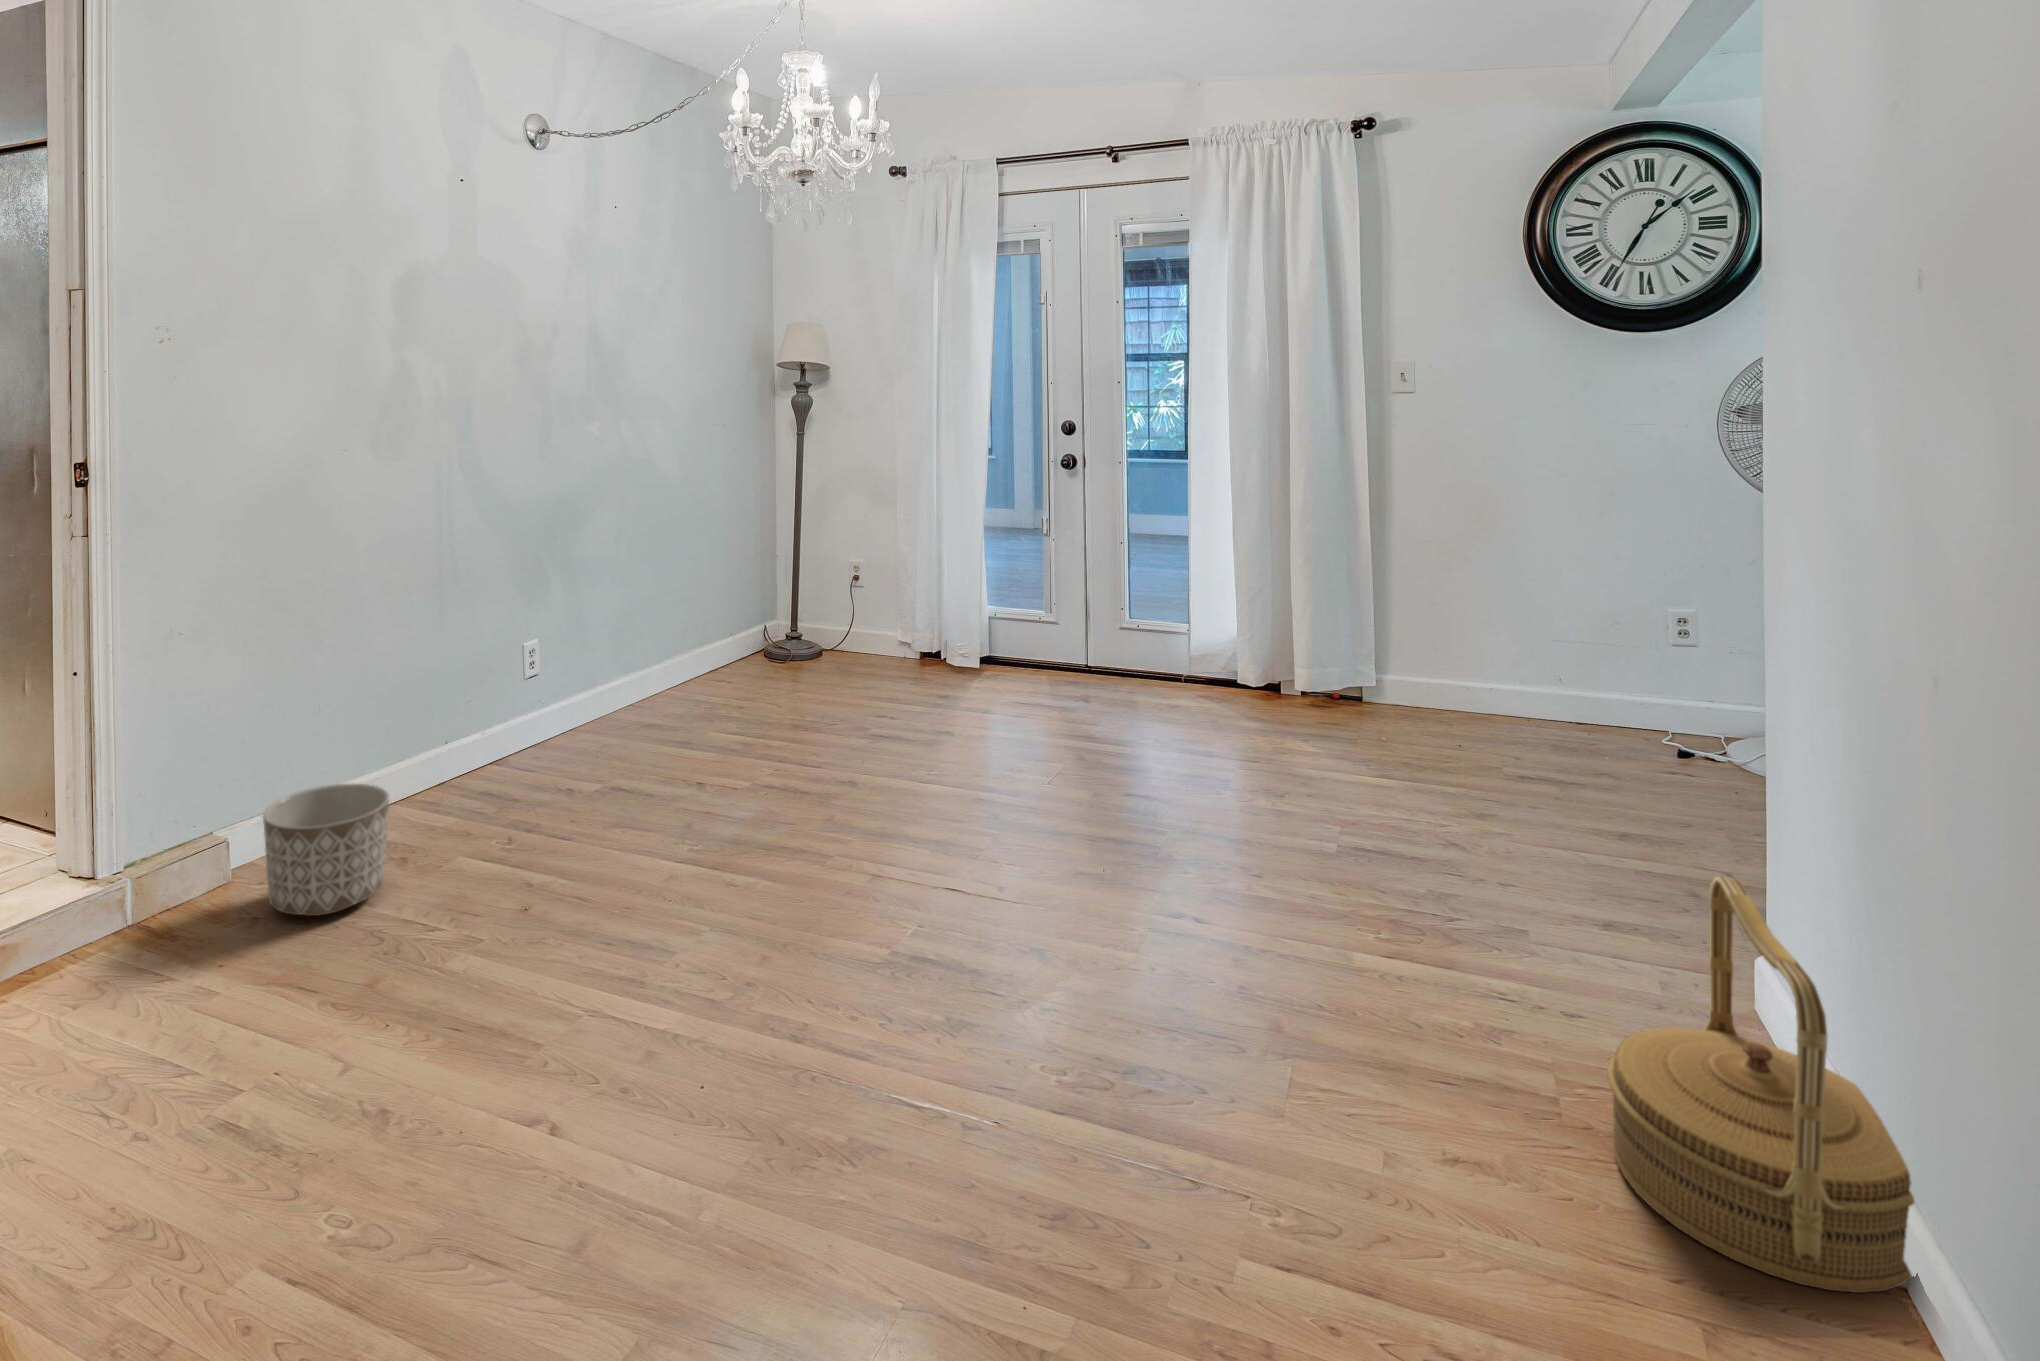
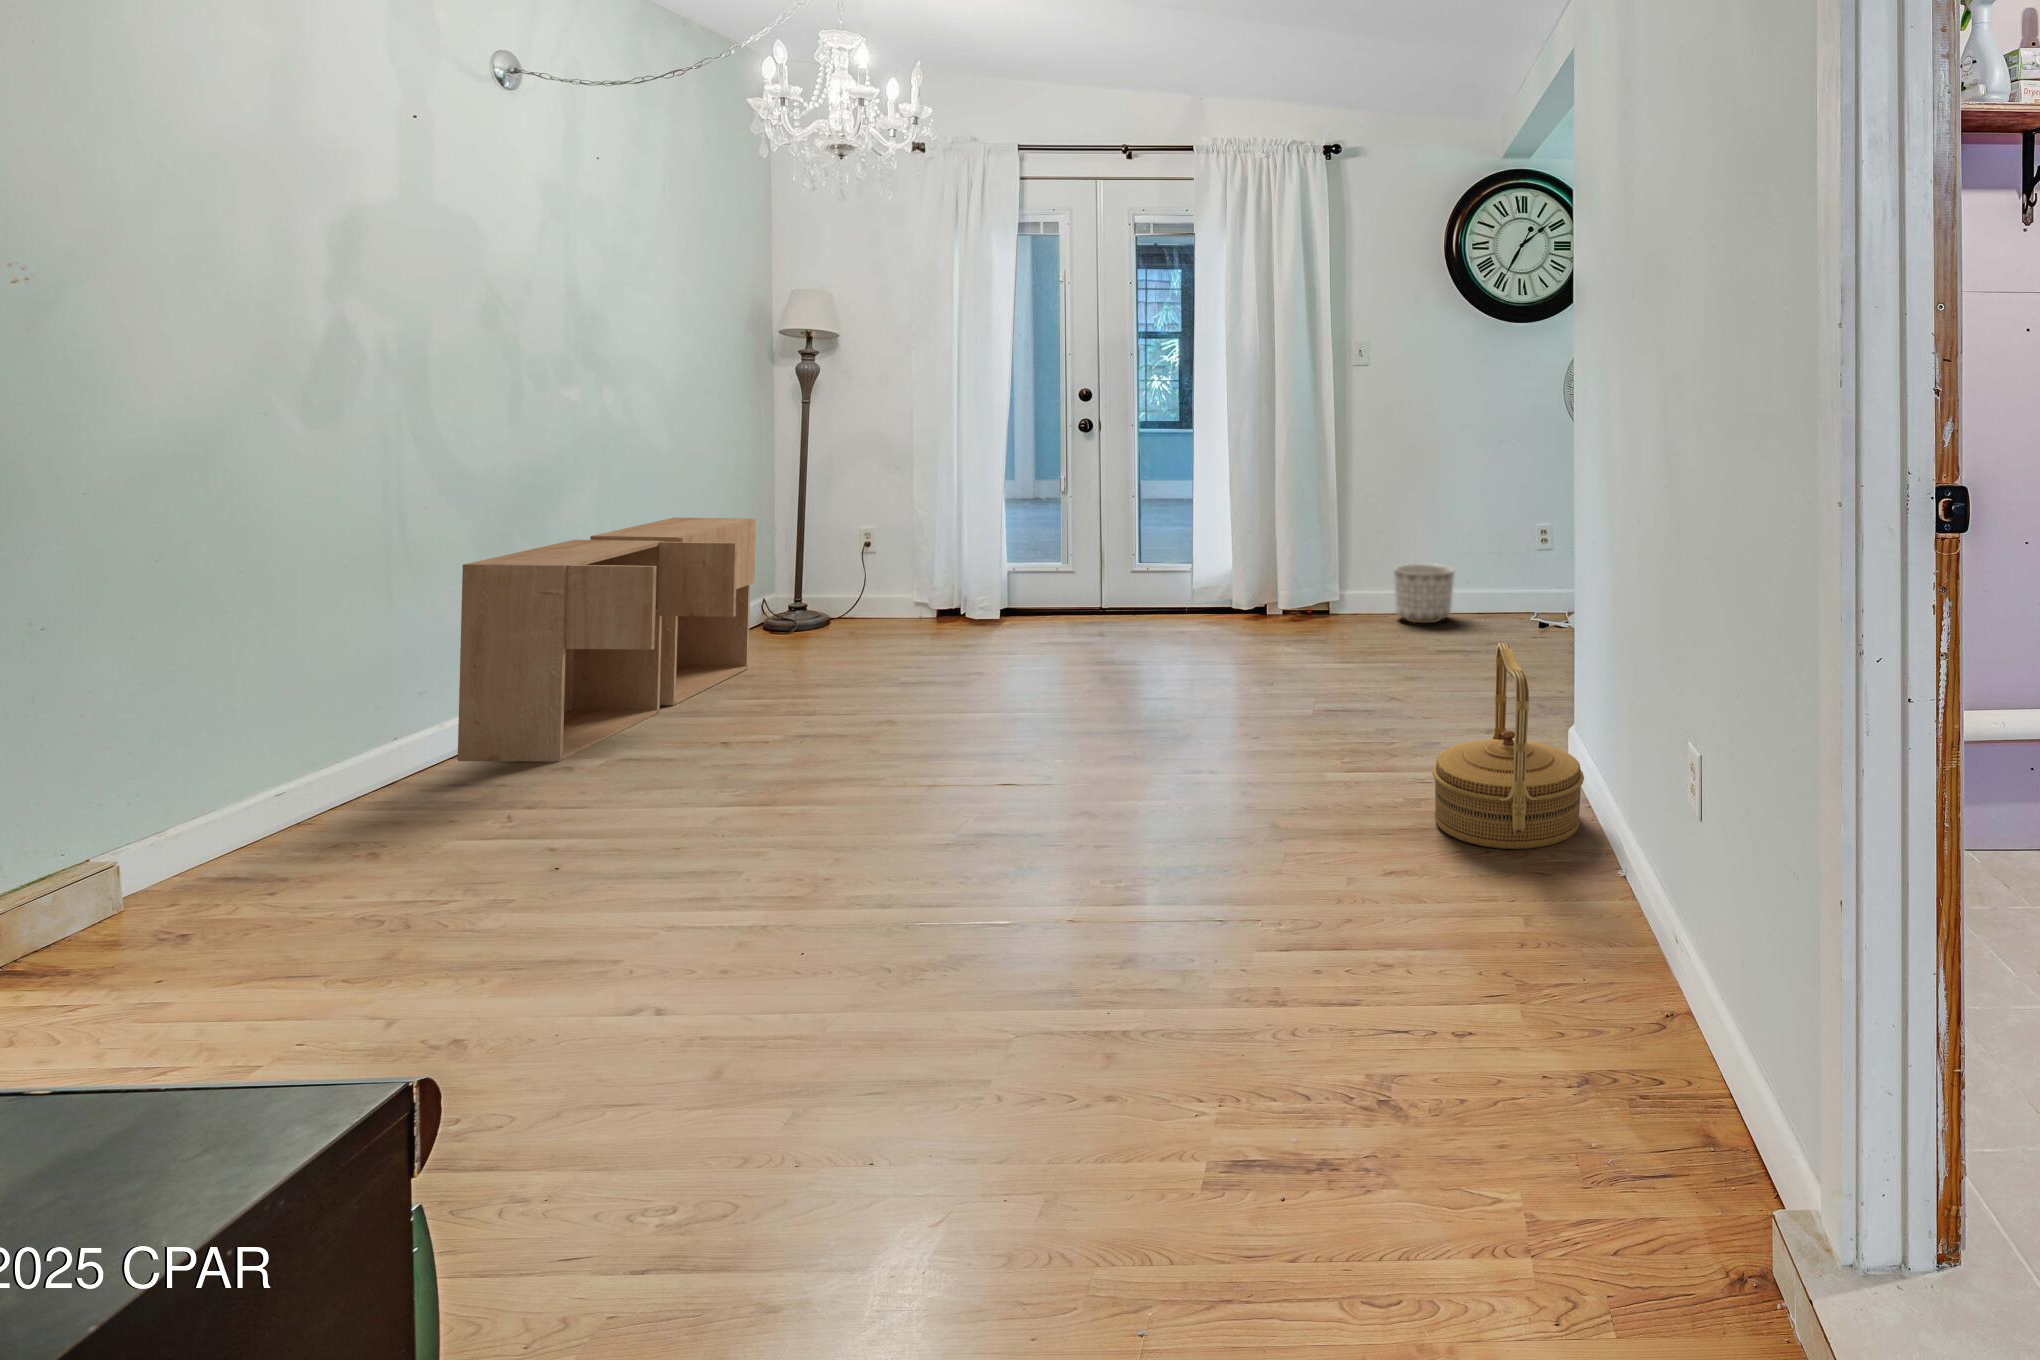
storage cabinet: none [486,551,748,808] -> present [458,517,756,762]
planter: present [263,784,390,916] -> present [1394,564,1454,623]

